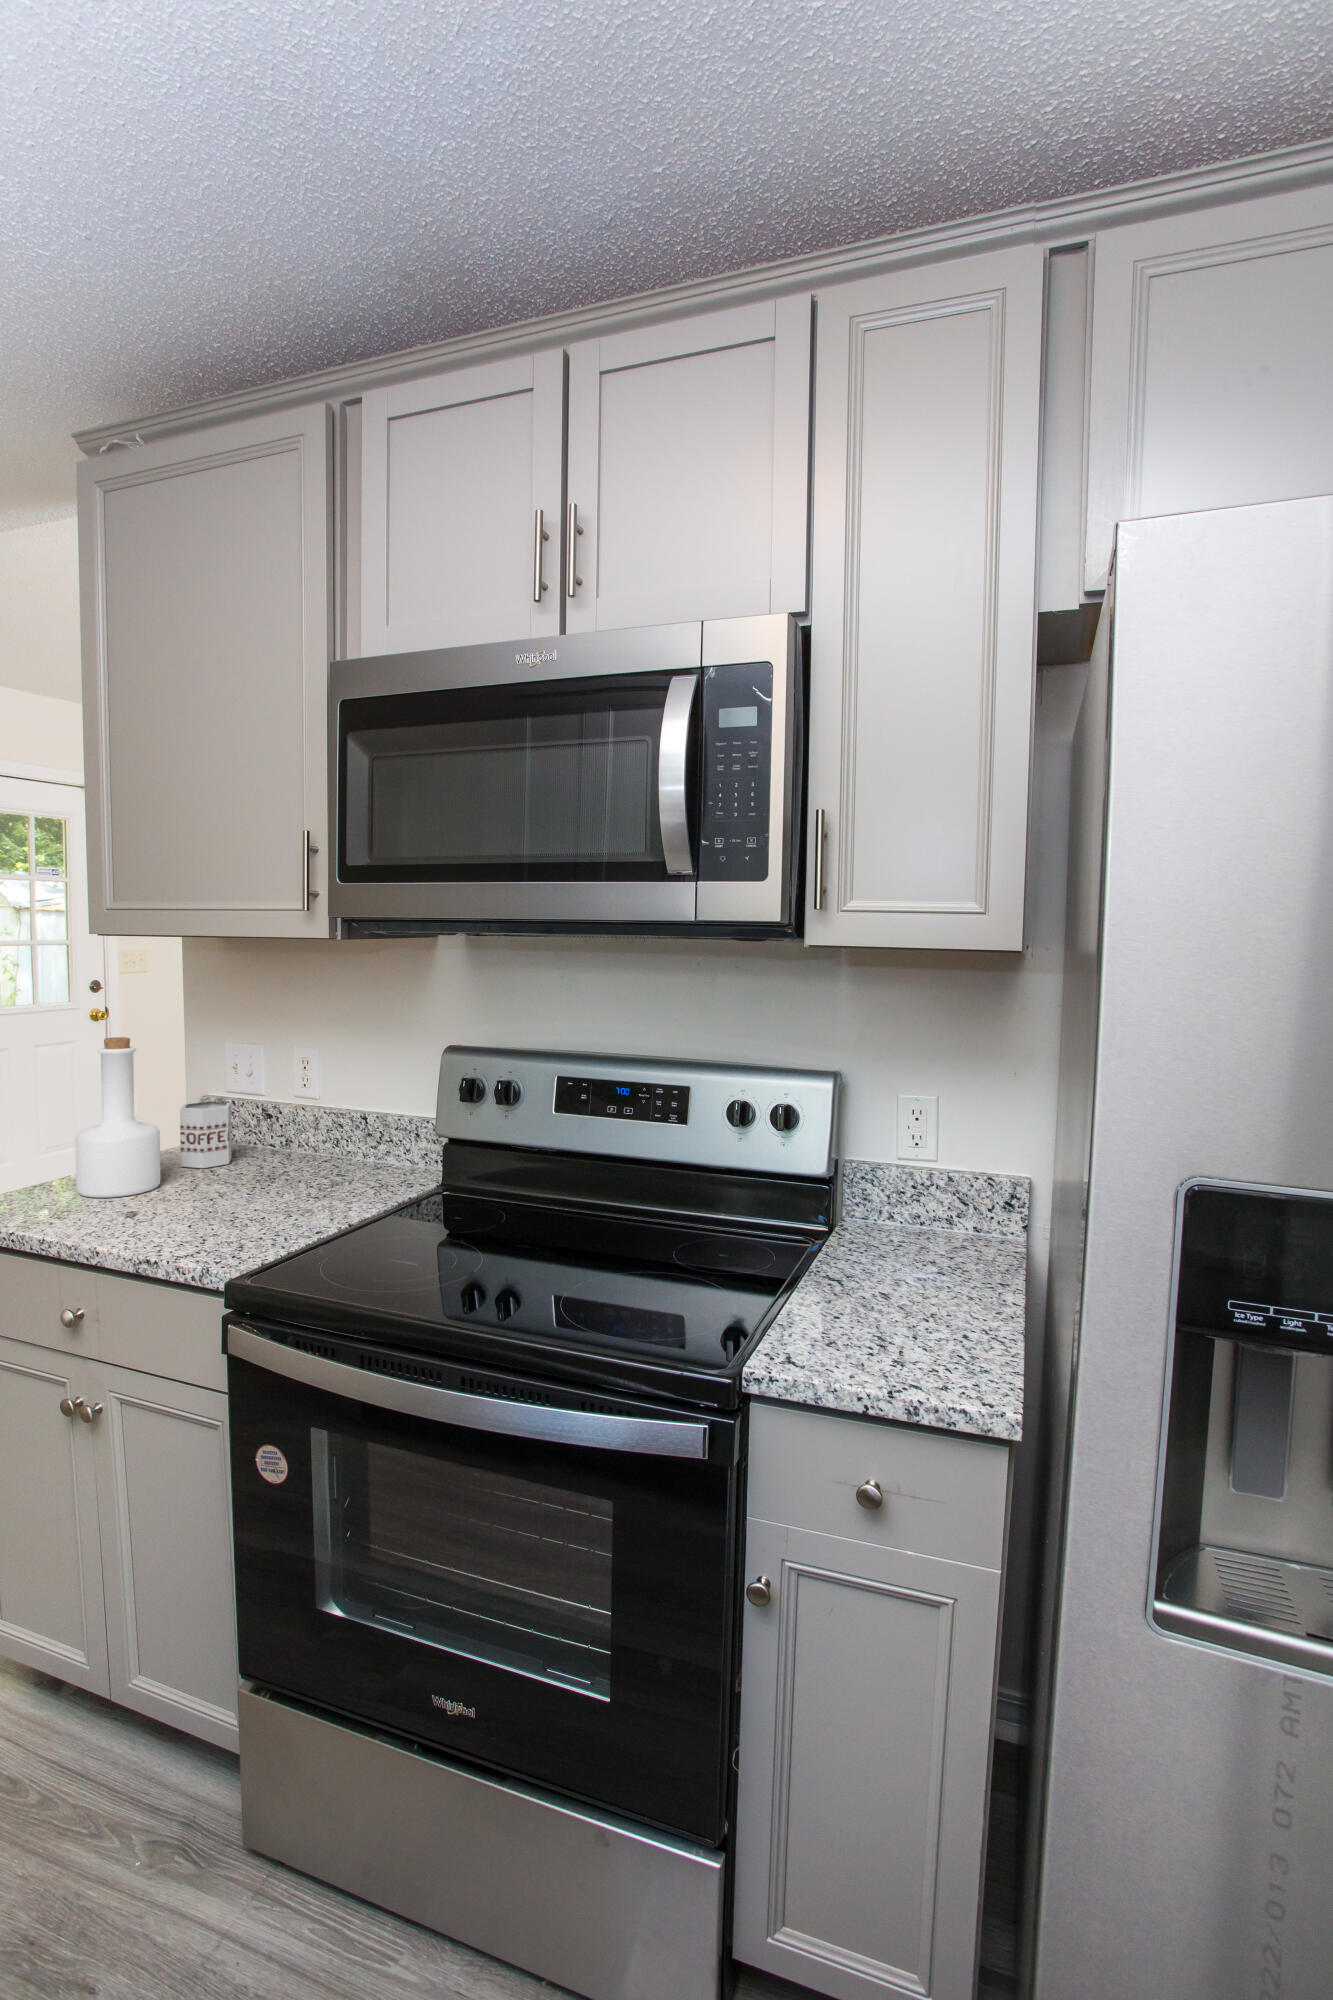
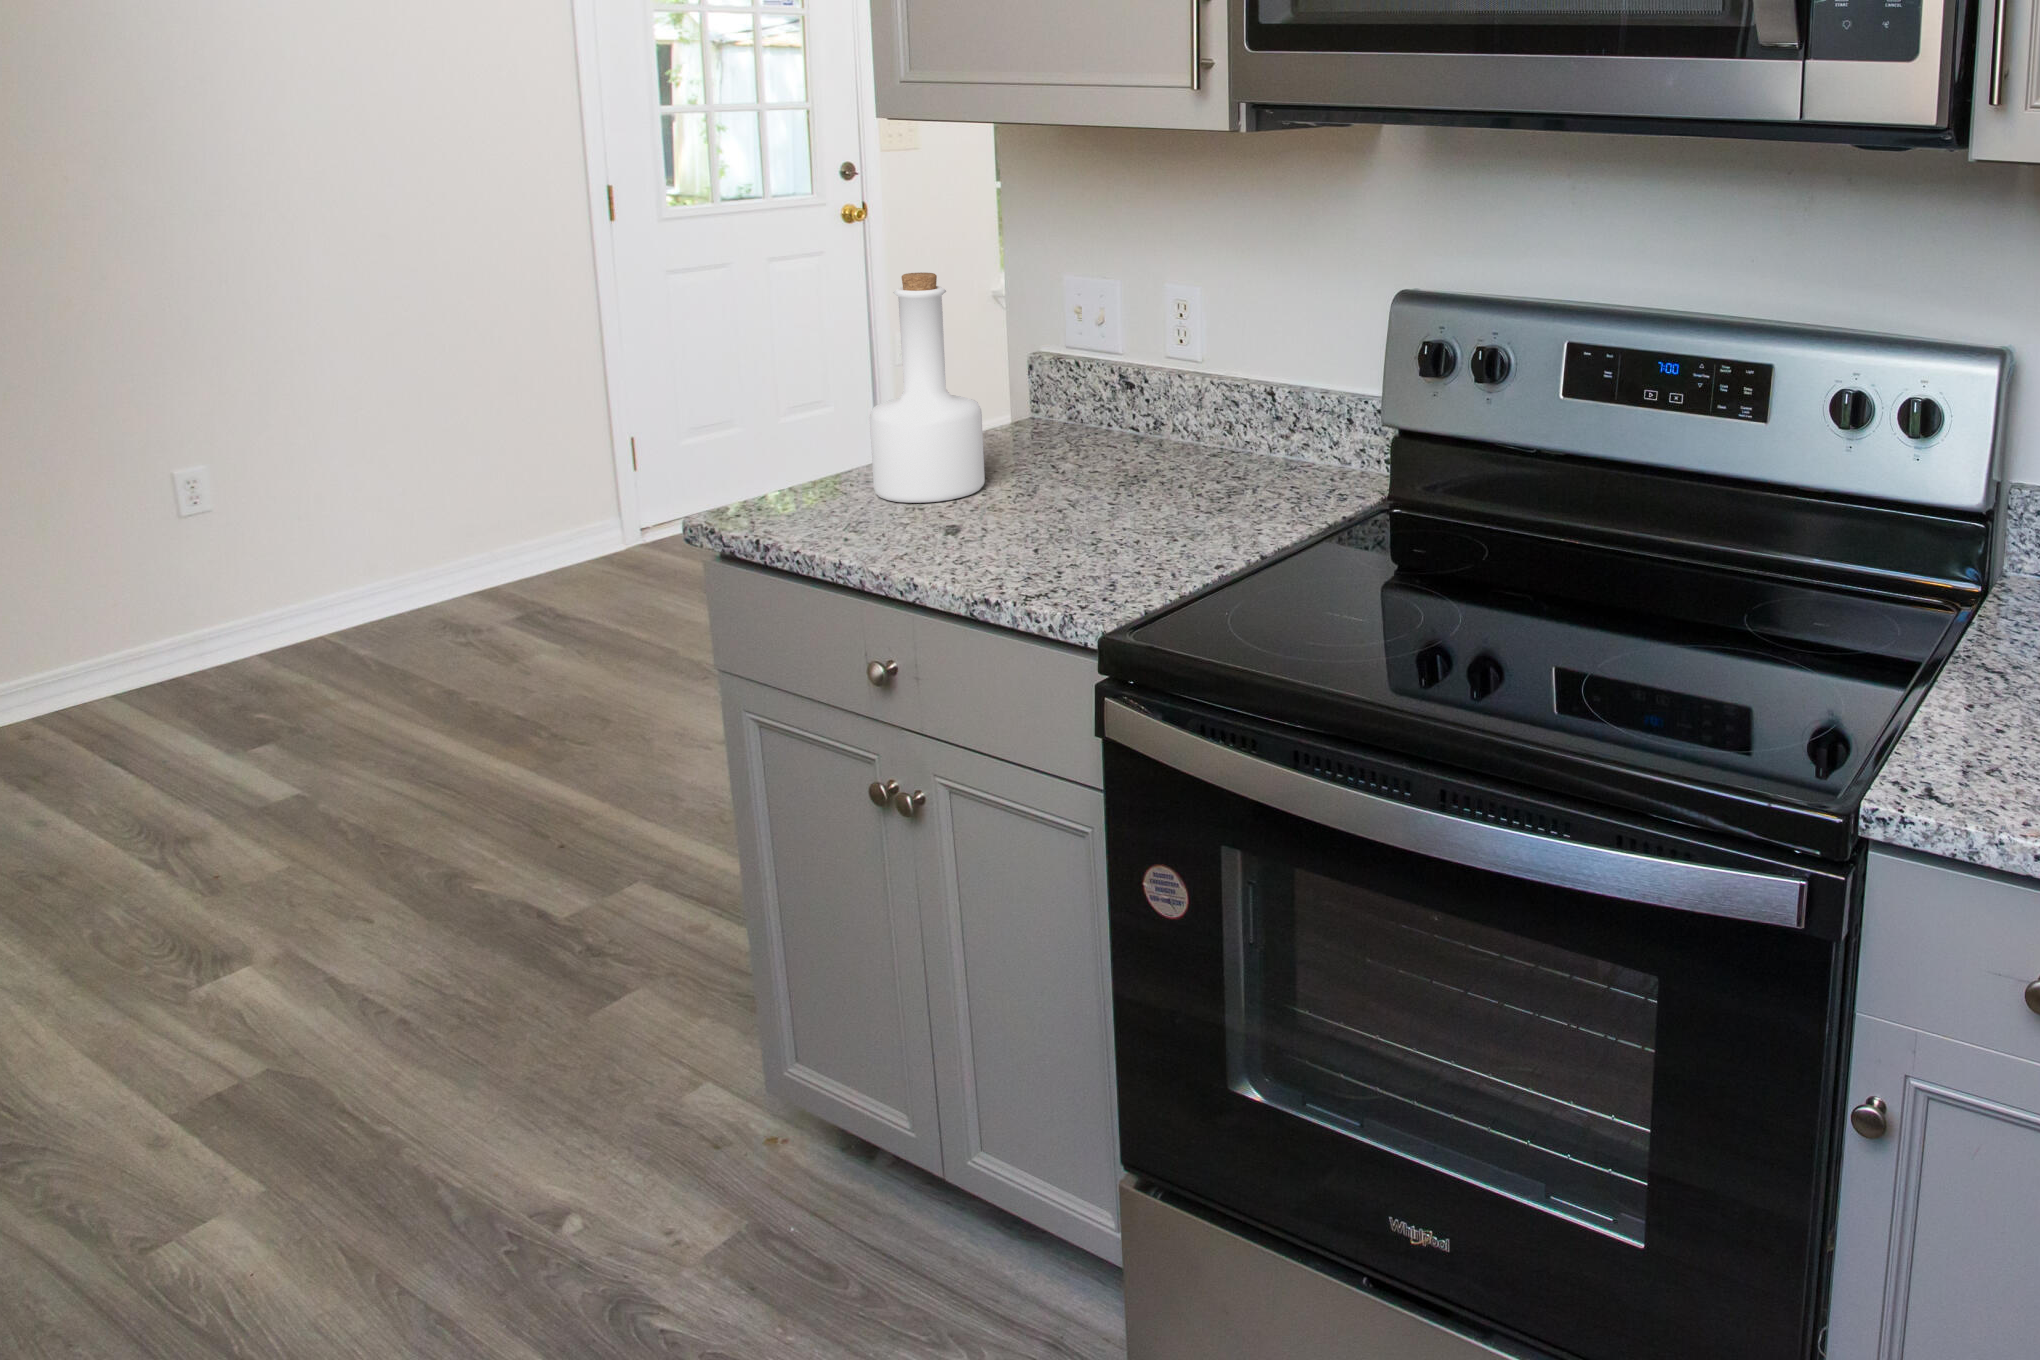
mug: present [180,1102,232,1168] -> none [1004,364,1075,461]

